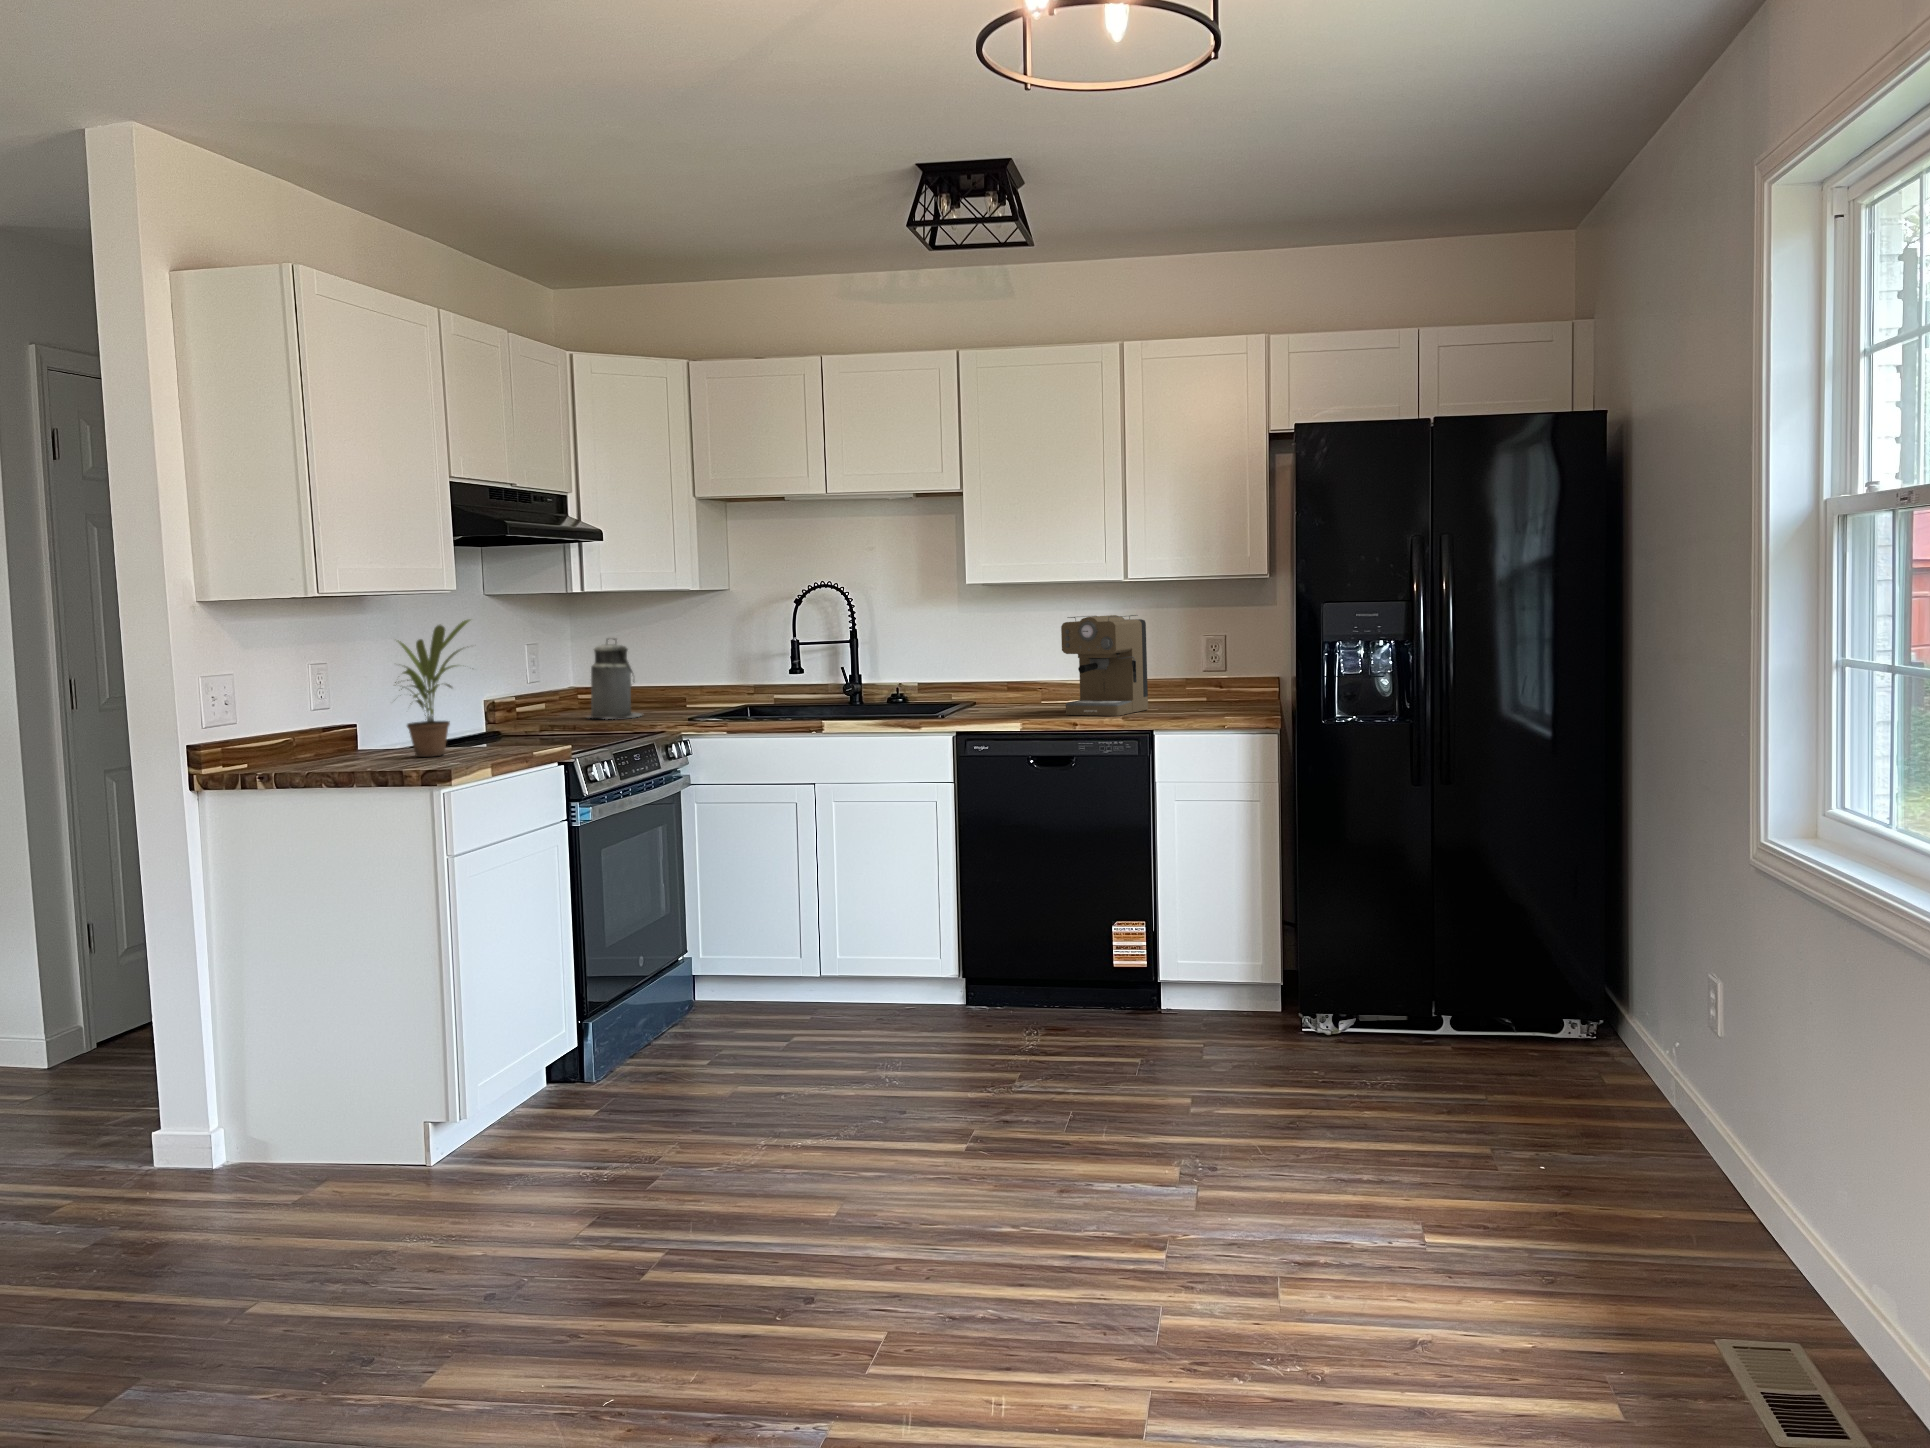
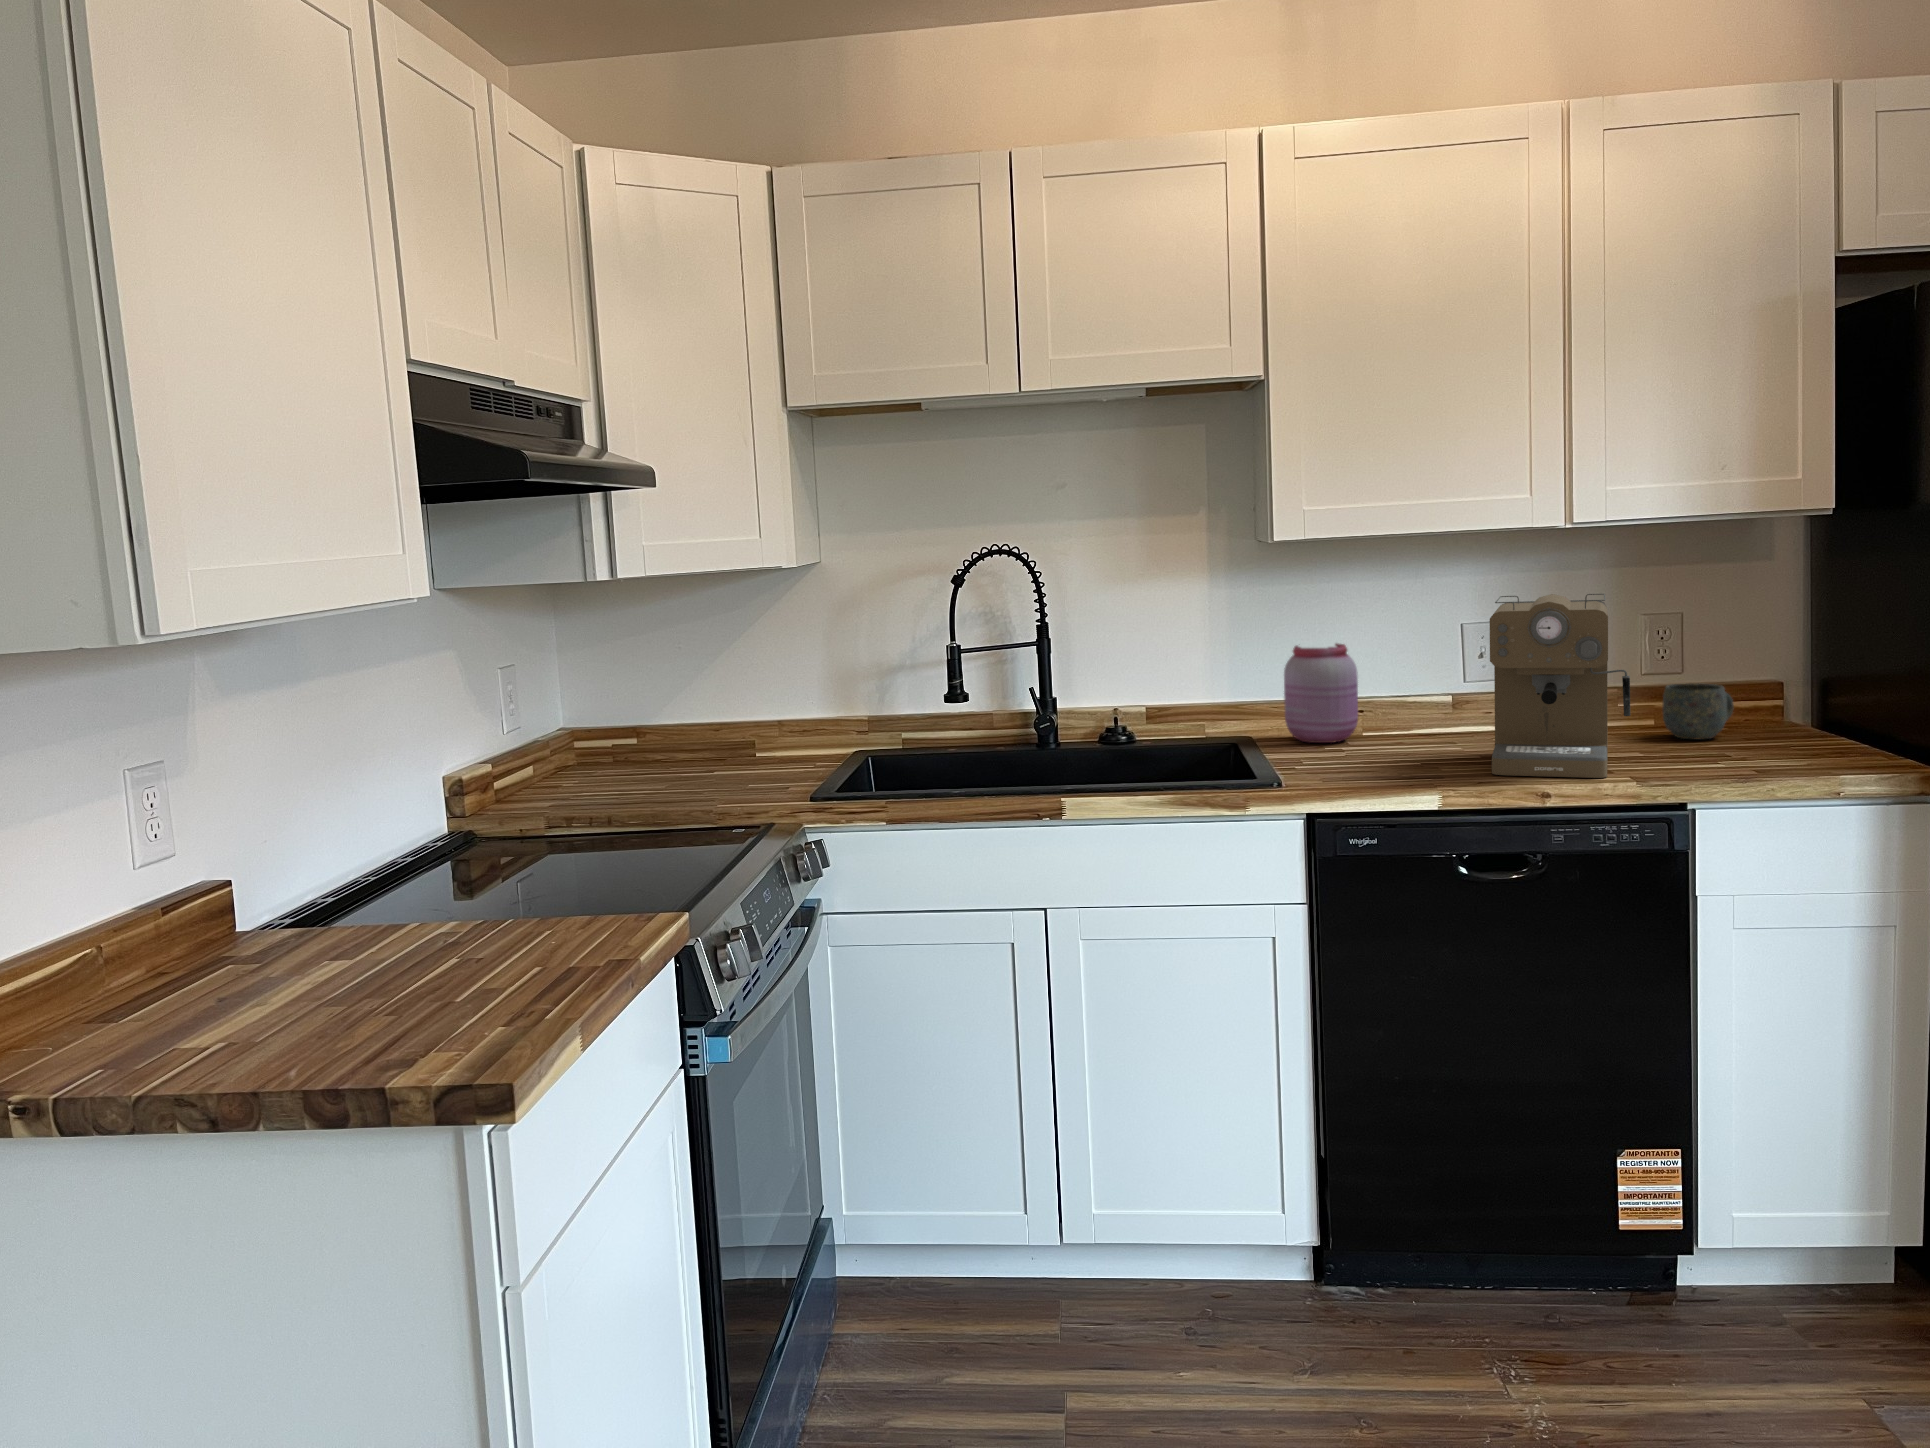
potted plant: present [395,619,470,757] -> none [299,659,497,972]
canister: present [587,639,642,719] -> none [611,653,709,796]
jar: none [997,646,1040,705] -> present [1284,644,1358,743]
mug: none [1203,673,1245,705] -> present [1663,683,1734,740]

